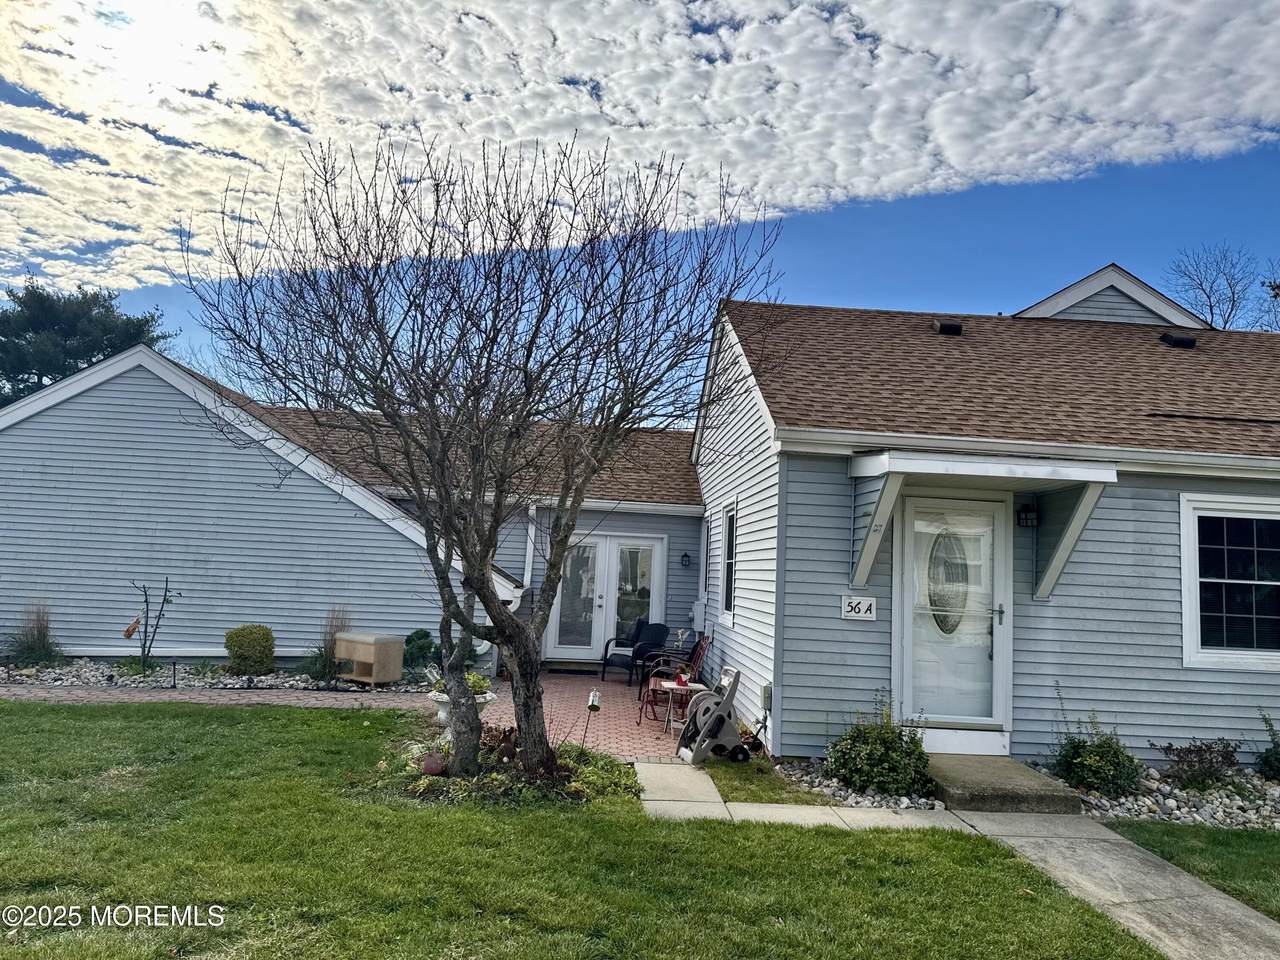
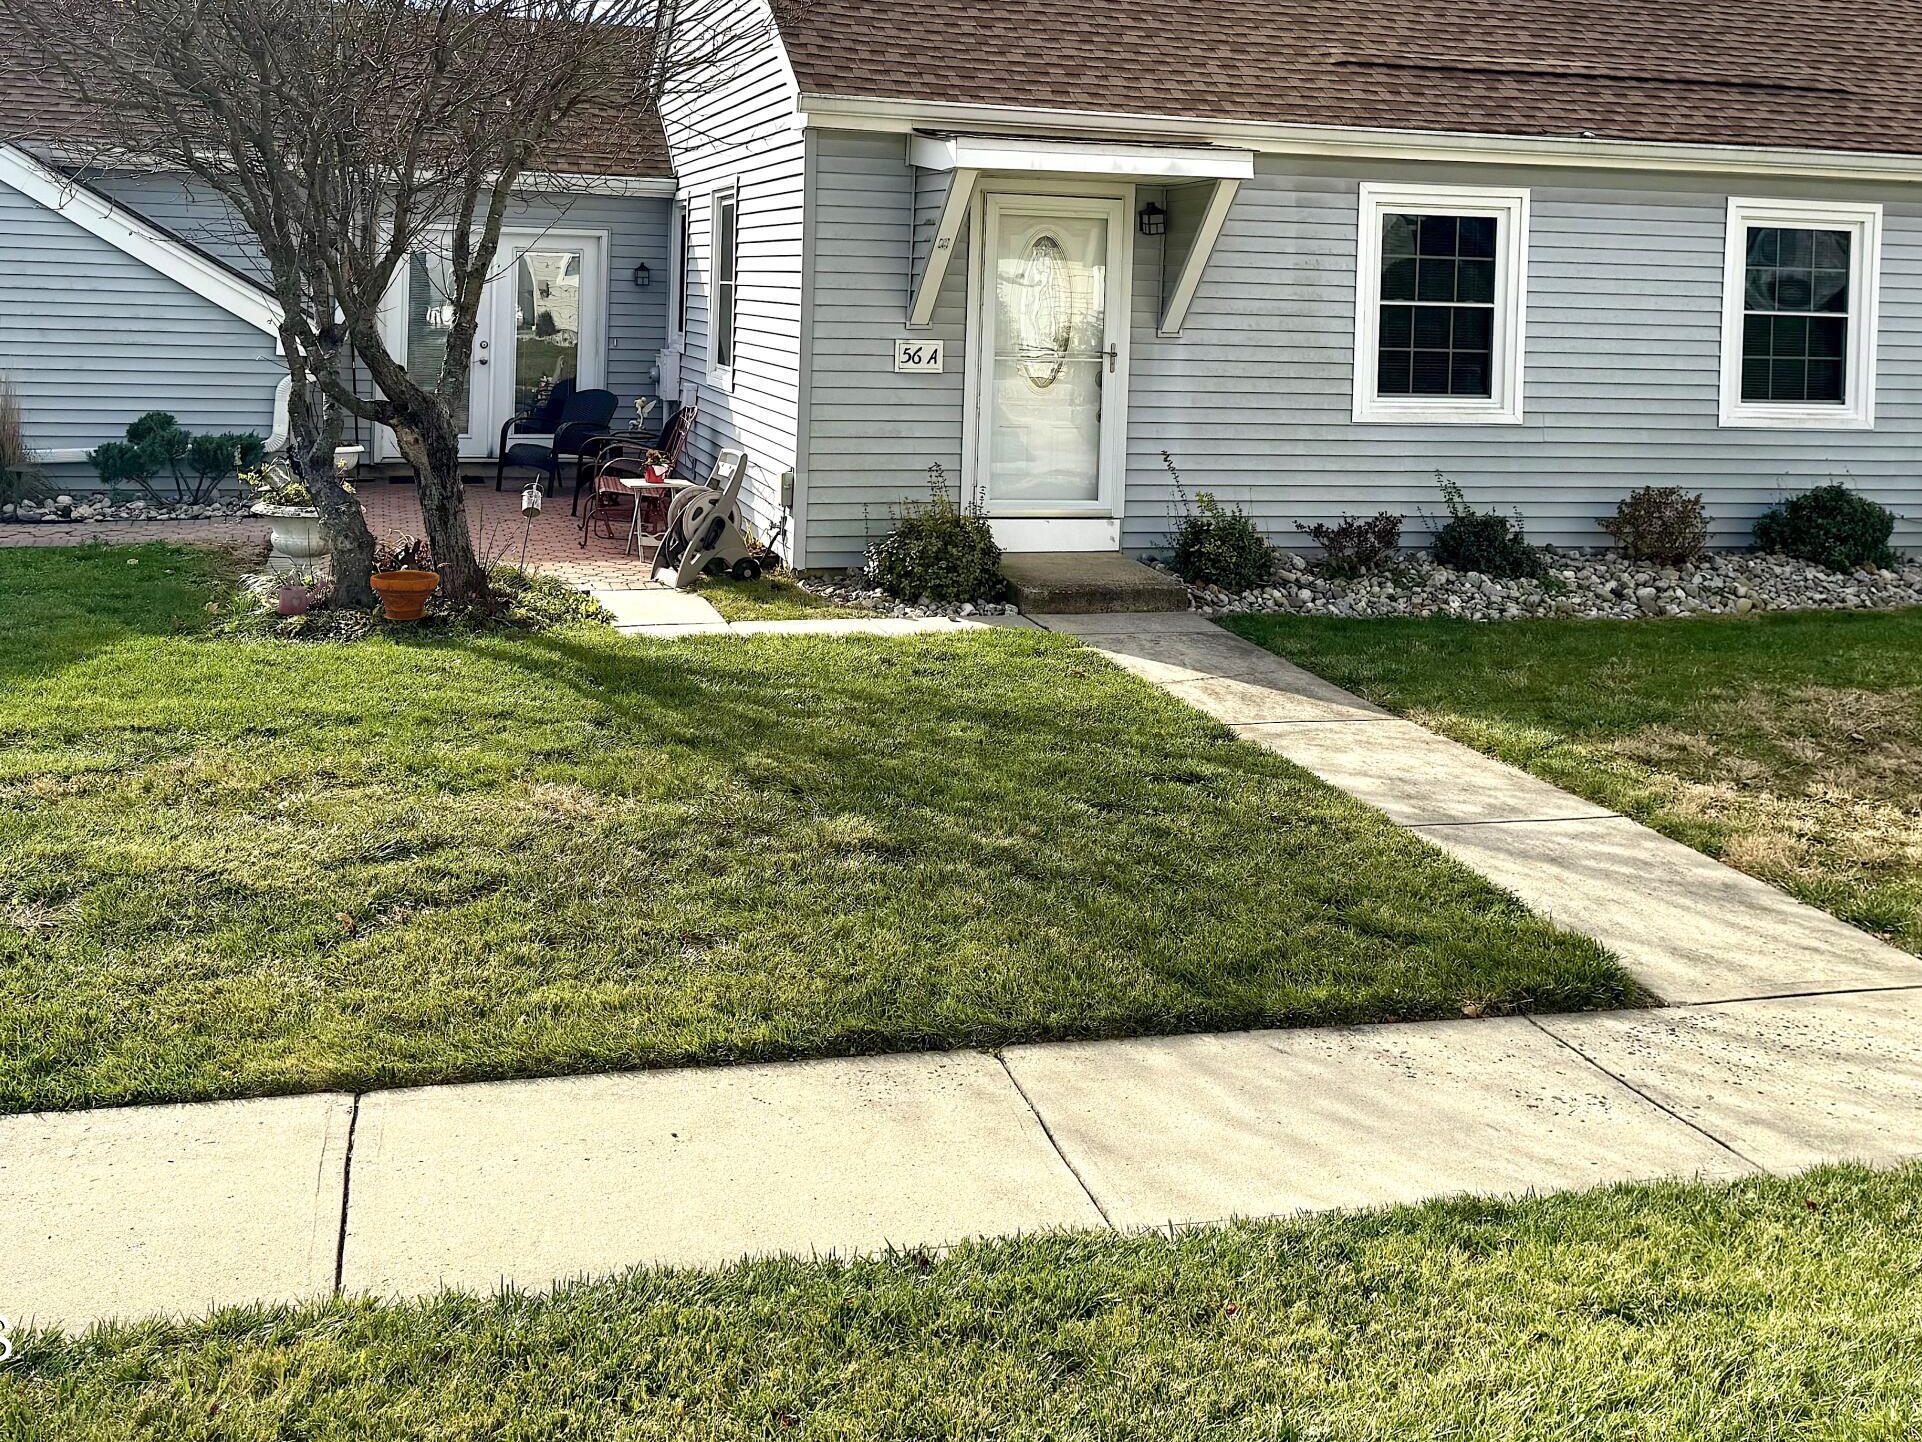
storage bench: present [335,632,404,687] -> none [11,418,149,513]
planter: none [480,746,526,784] -> present [370,570,439,620]

